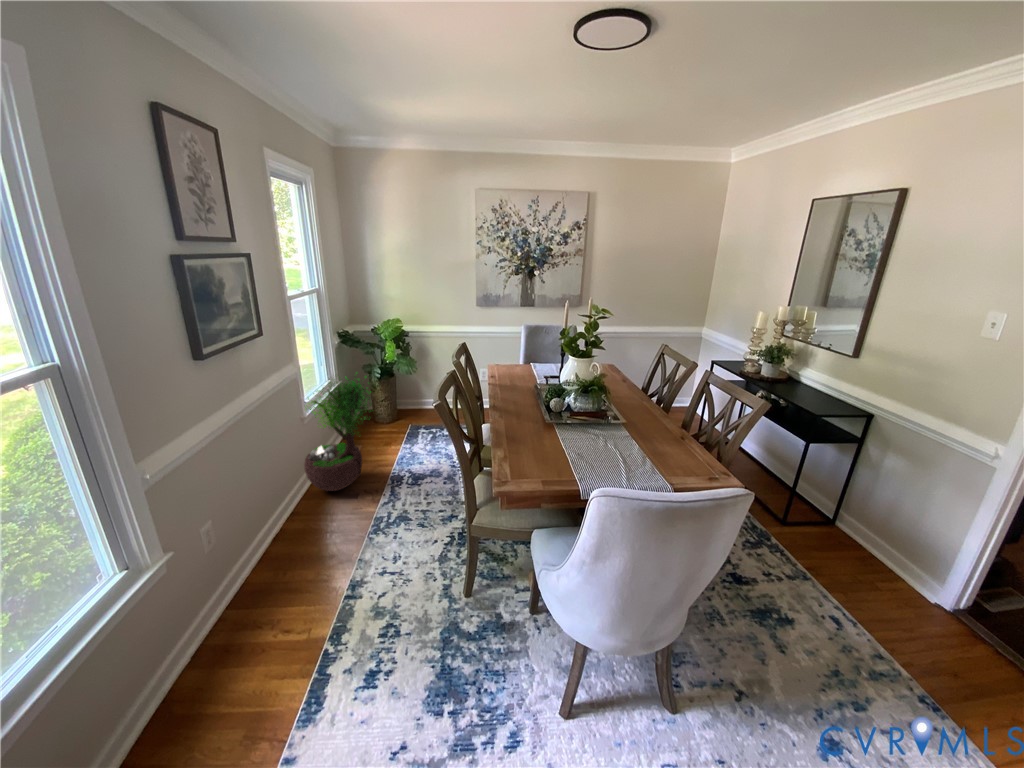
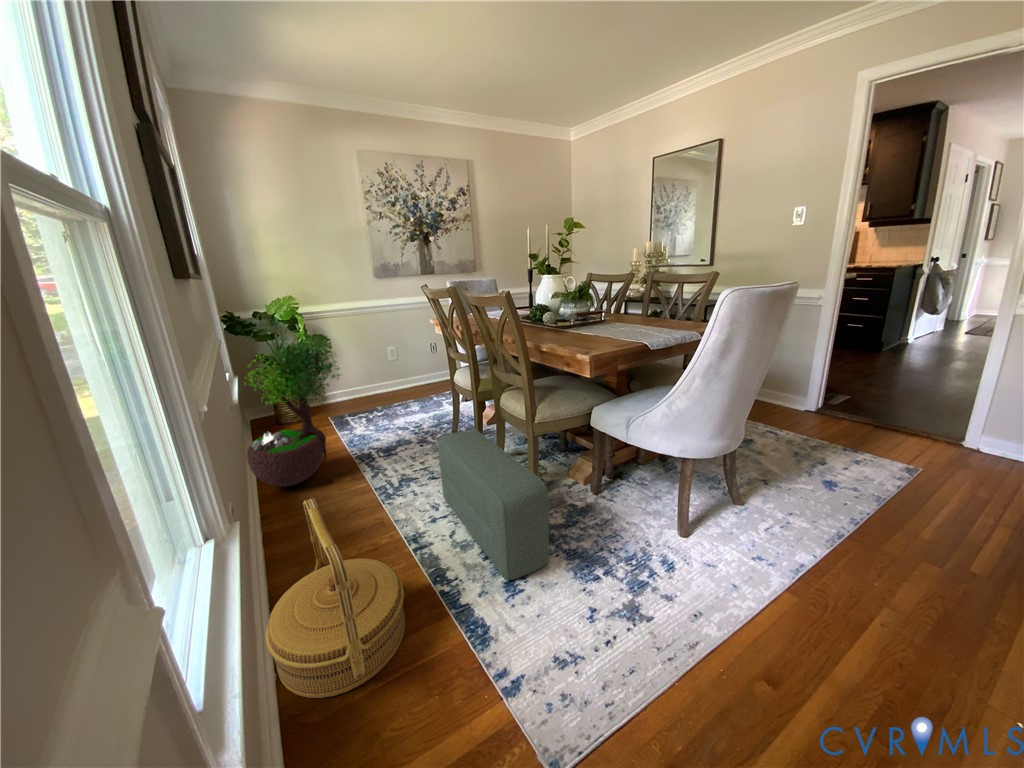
pouf: none [368,503,444,672] -> present [438,430,549,580]
woven basket: none [180,543,297,702] -> present [266,498,405,698]

